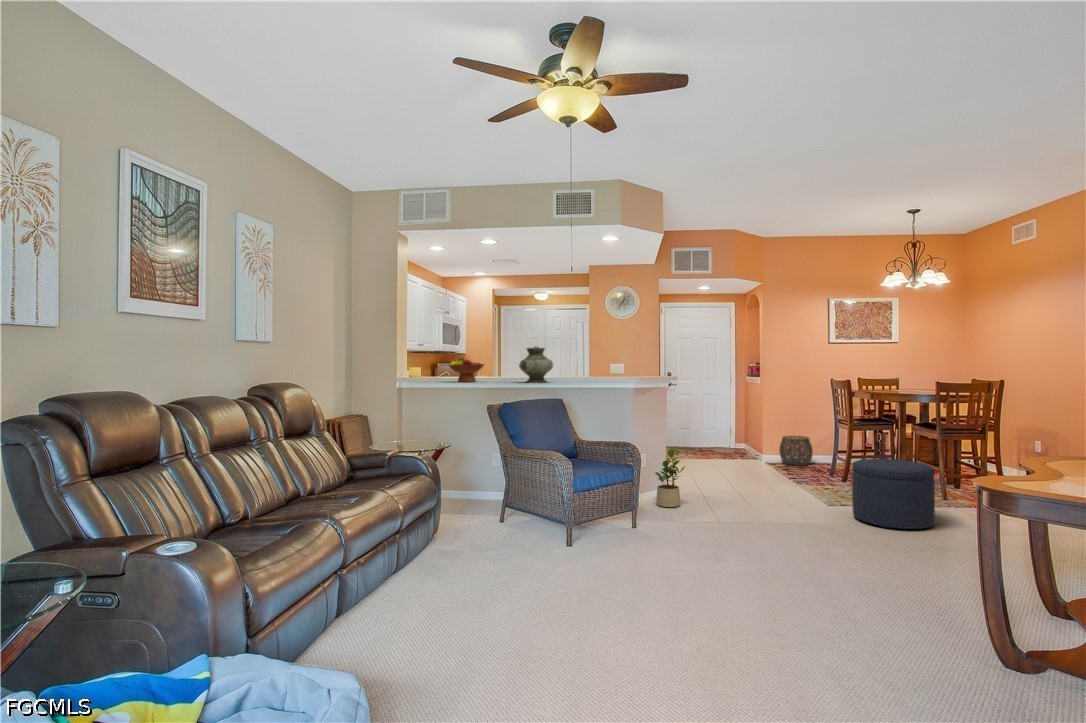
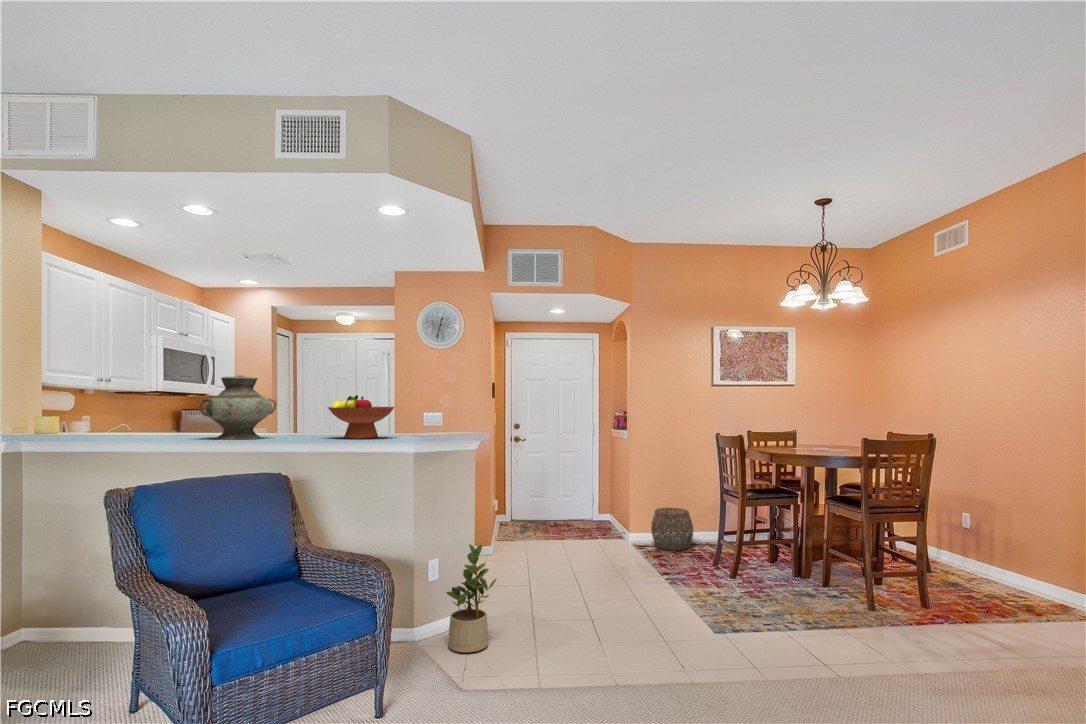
fruit bowl: present [449,358,484,382] -> present [328,395,395,439]
ottoman: present [852,458,935,529] -> none [753,560,880,691]

